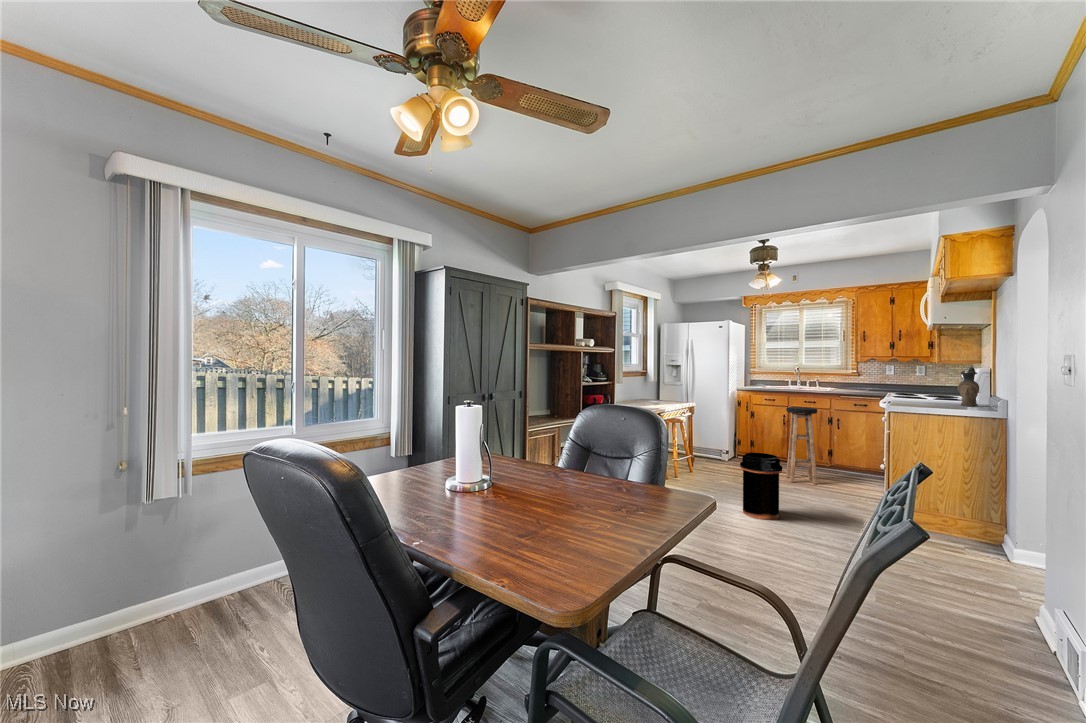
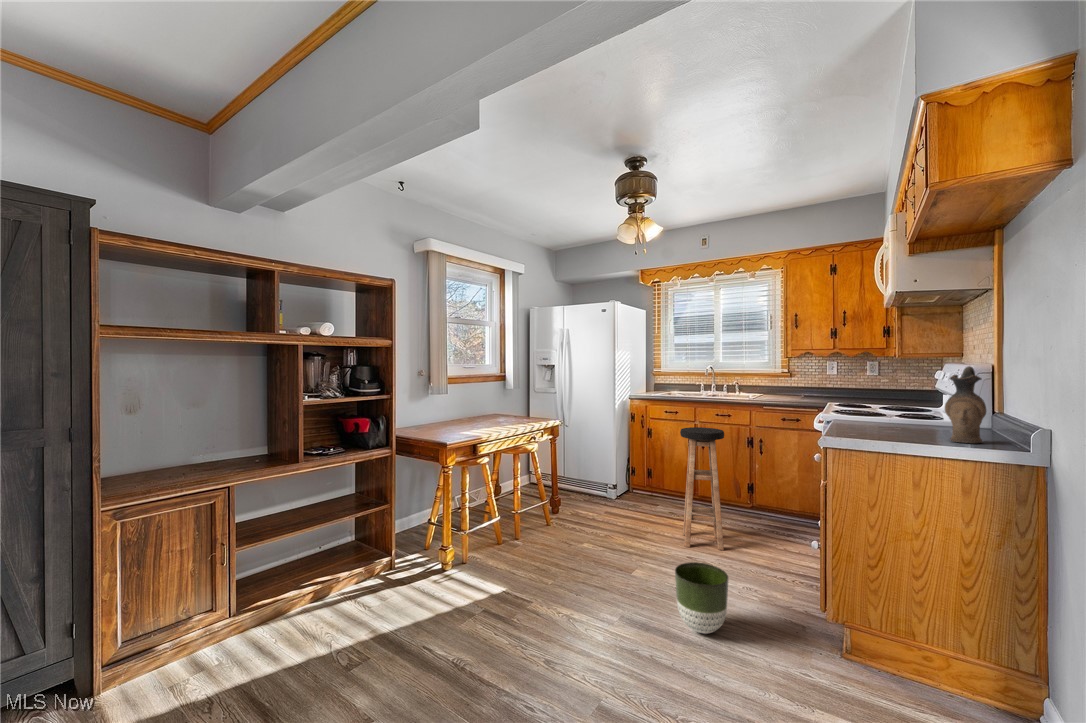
trash can: present [740,453,782,520] -> none [561,528,633,667]
planter: none [800,477,833,512] -> present [675,562,728,634]

